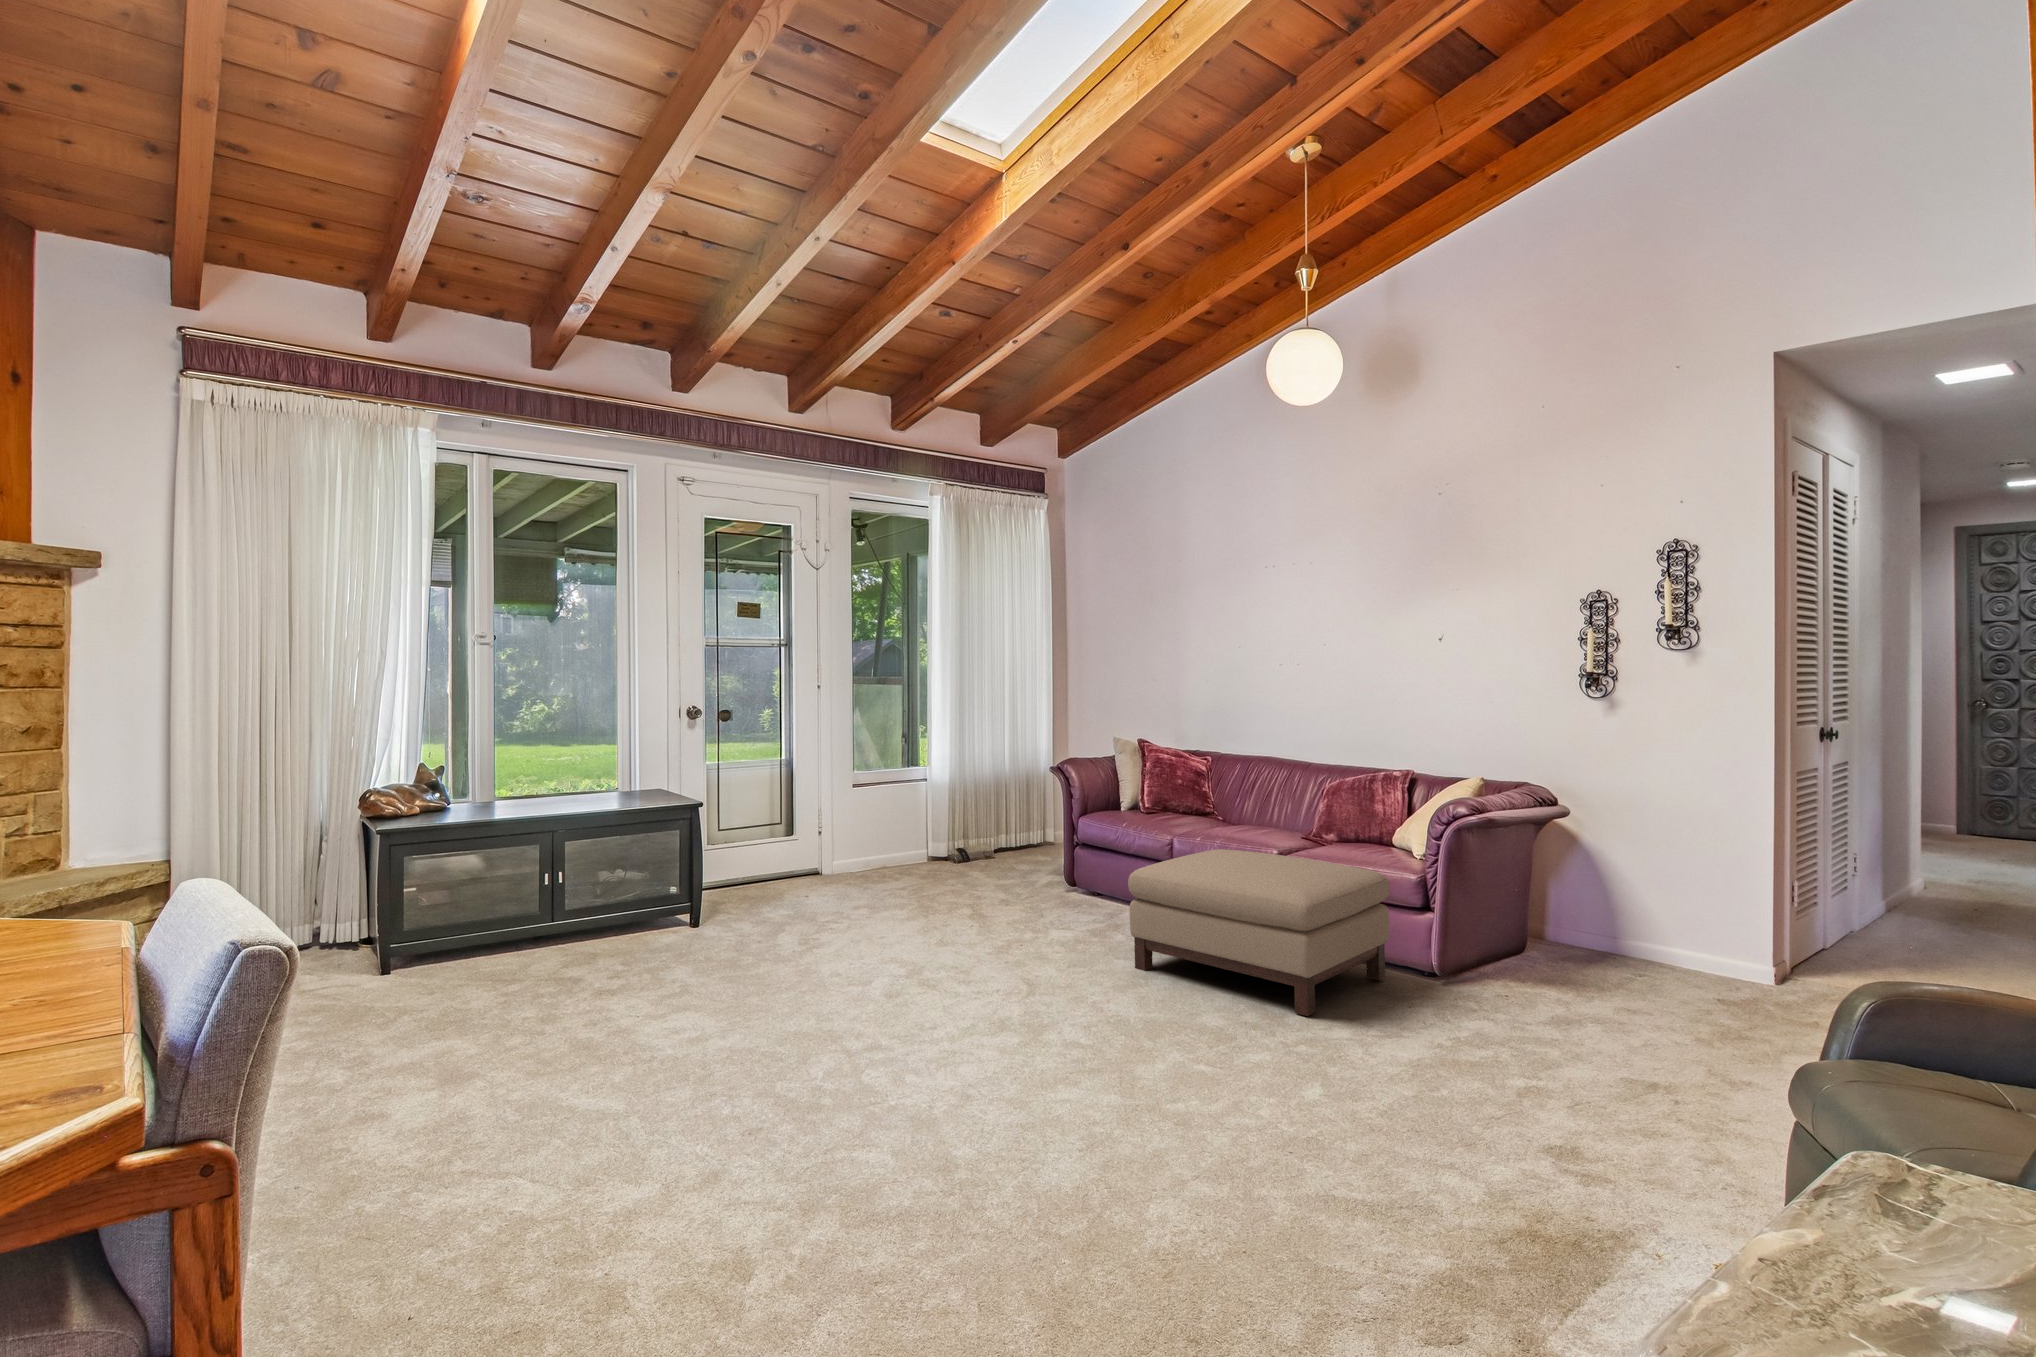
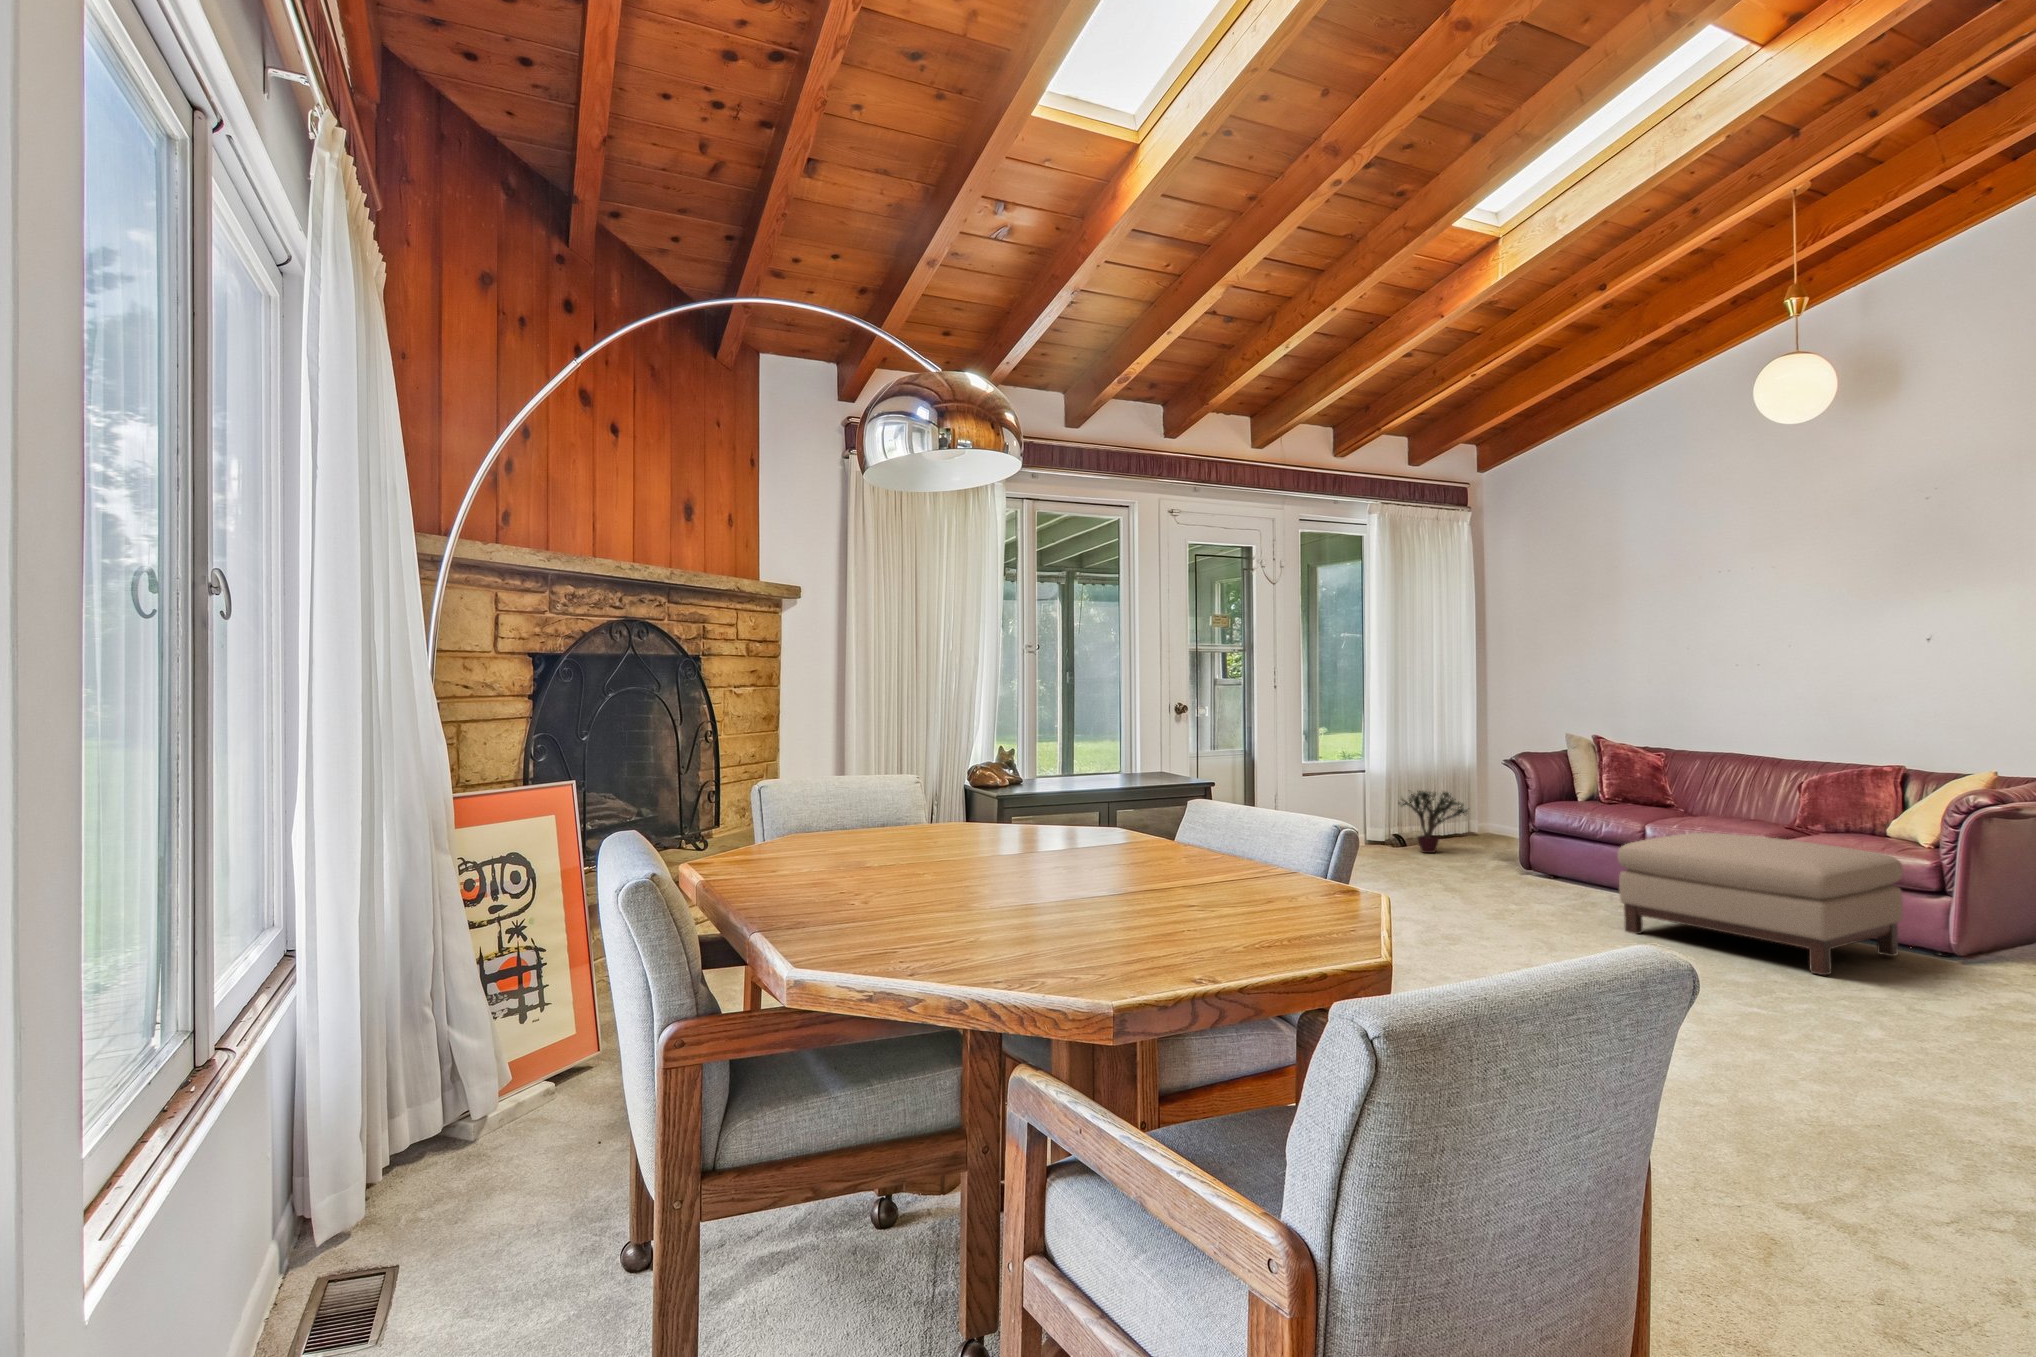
potted plant: none [960,798,1033,869] -> present [1398,791,1468,853]

